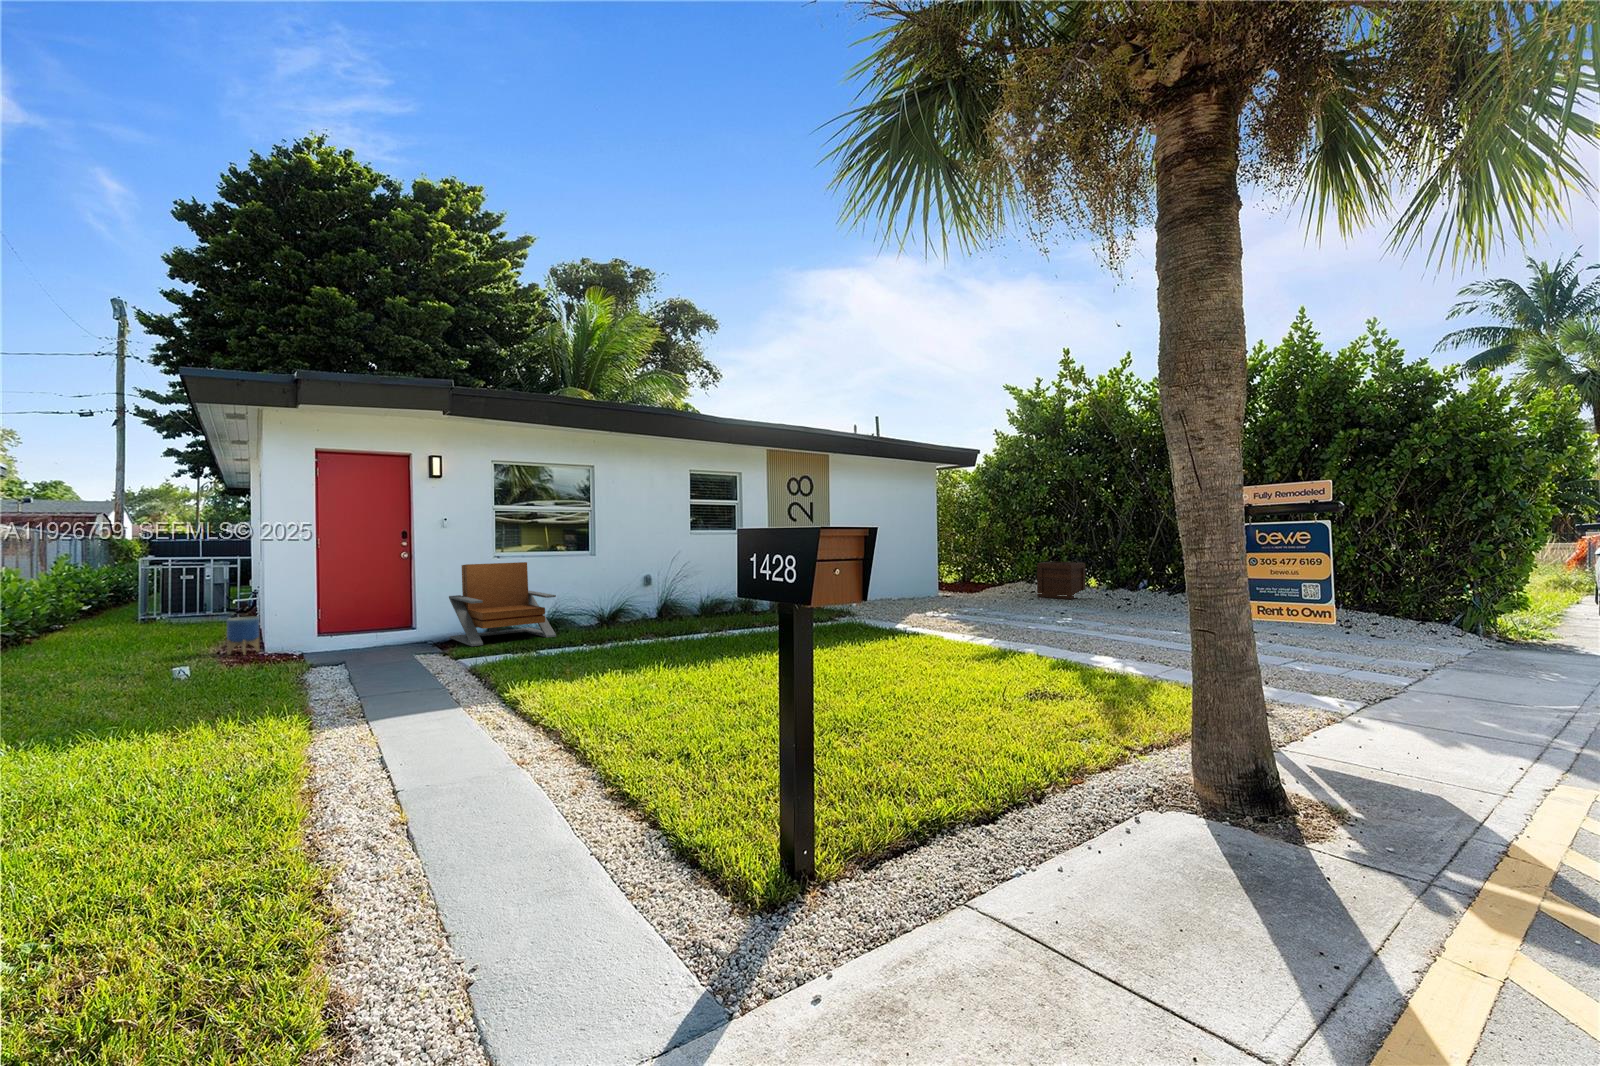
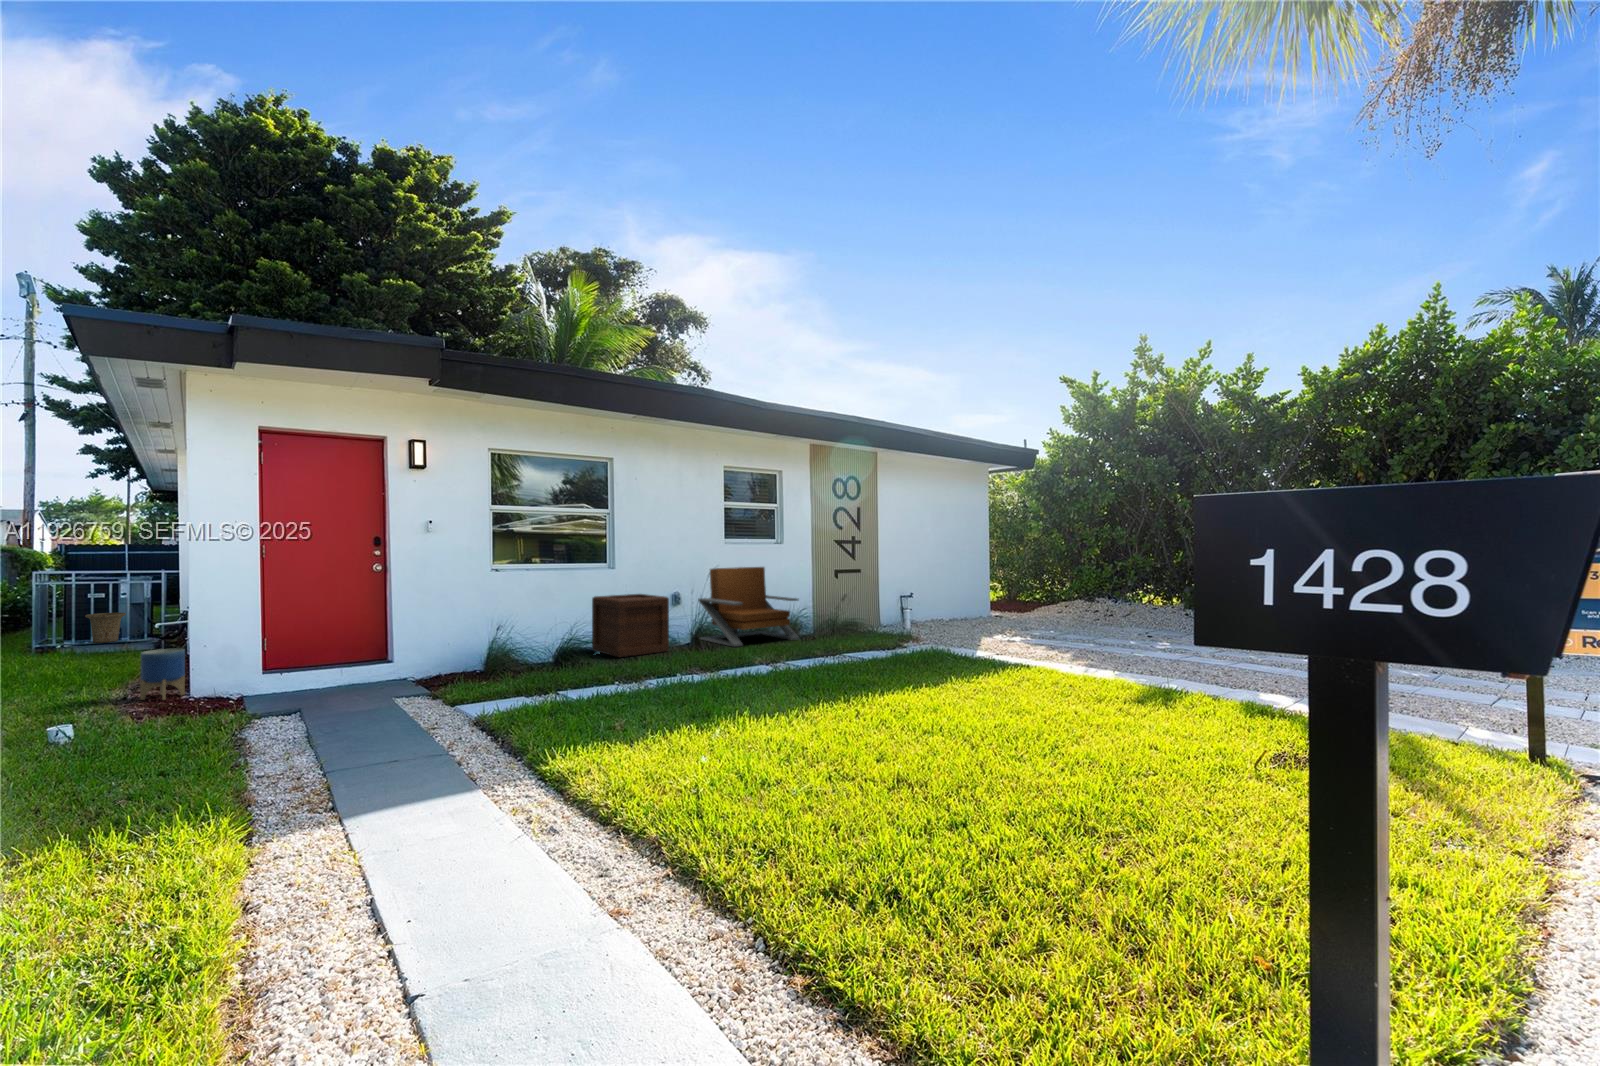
lounge chair: present [449,562,556,646] -> present [699,567,799,647]
wooden crate: present [1037,562,1085,599] -> present [592,594,669,657]
basket: none [180,590,211,615] -> present [85,613,126,643]

